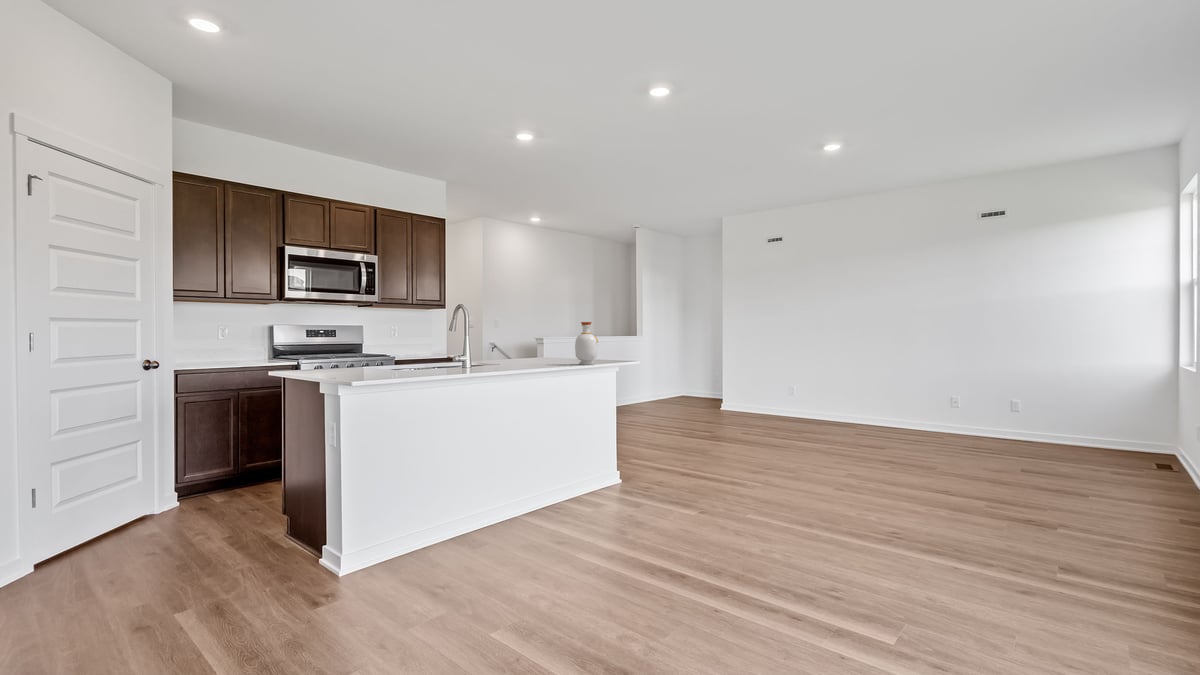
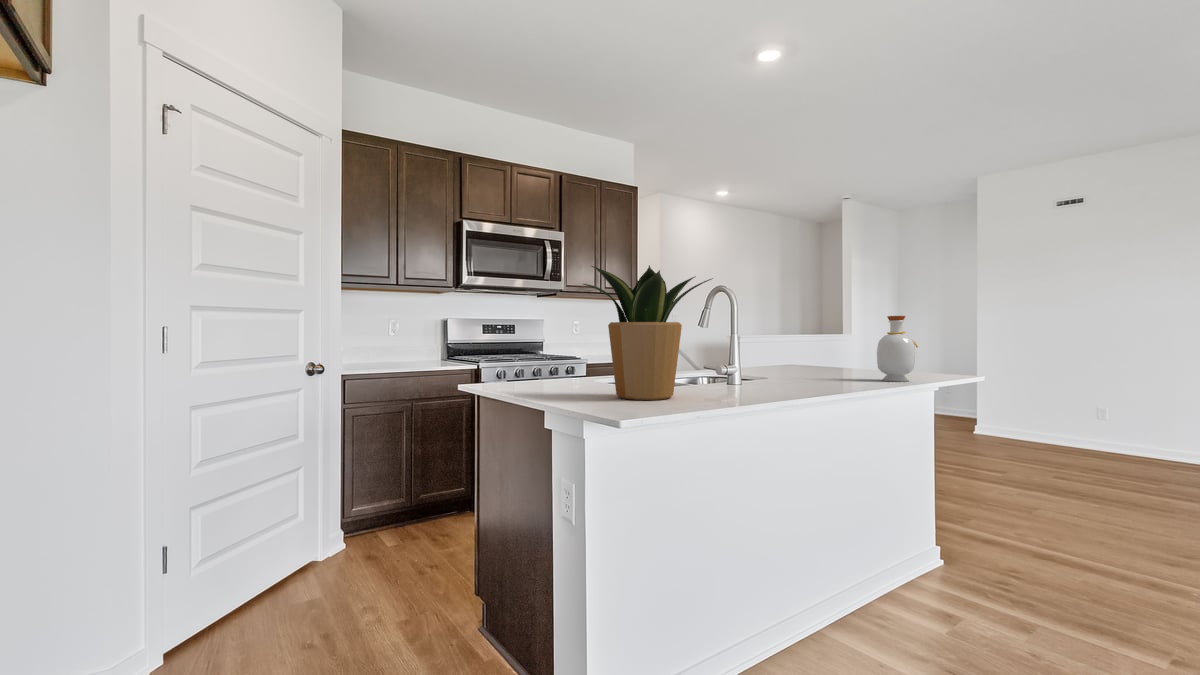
potted plant: none [347,293,430,375] -> present [583,266,713,400]

